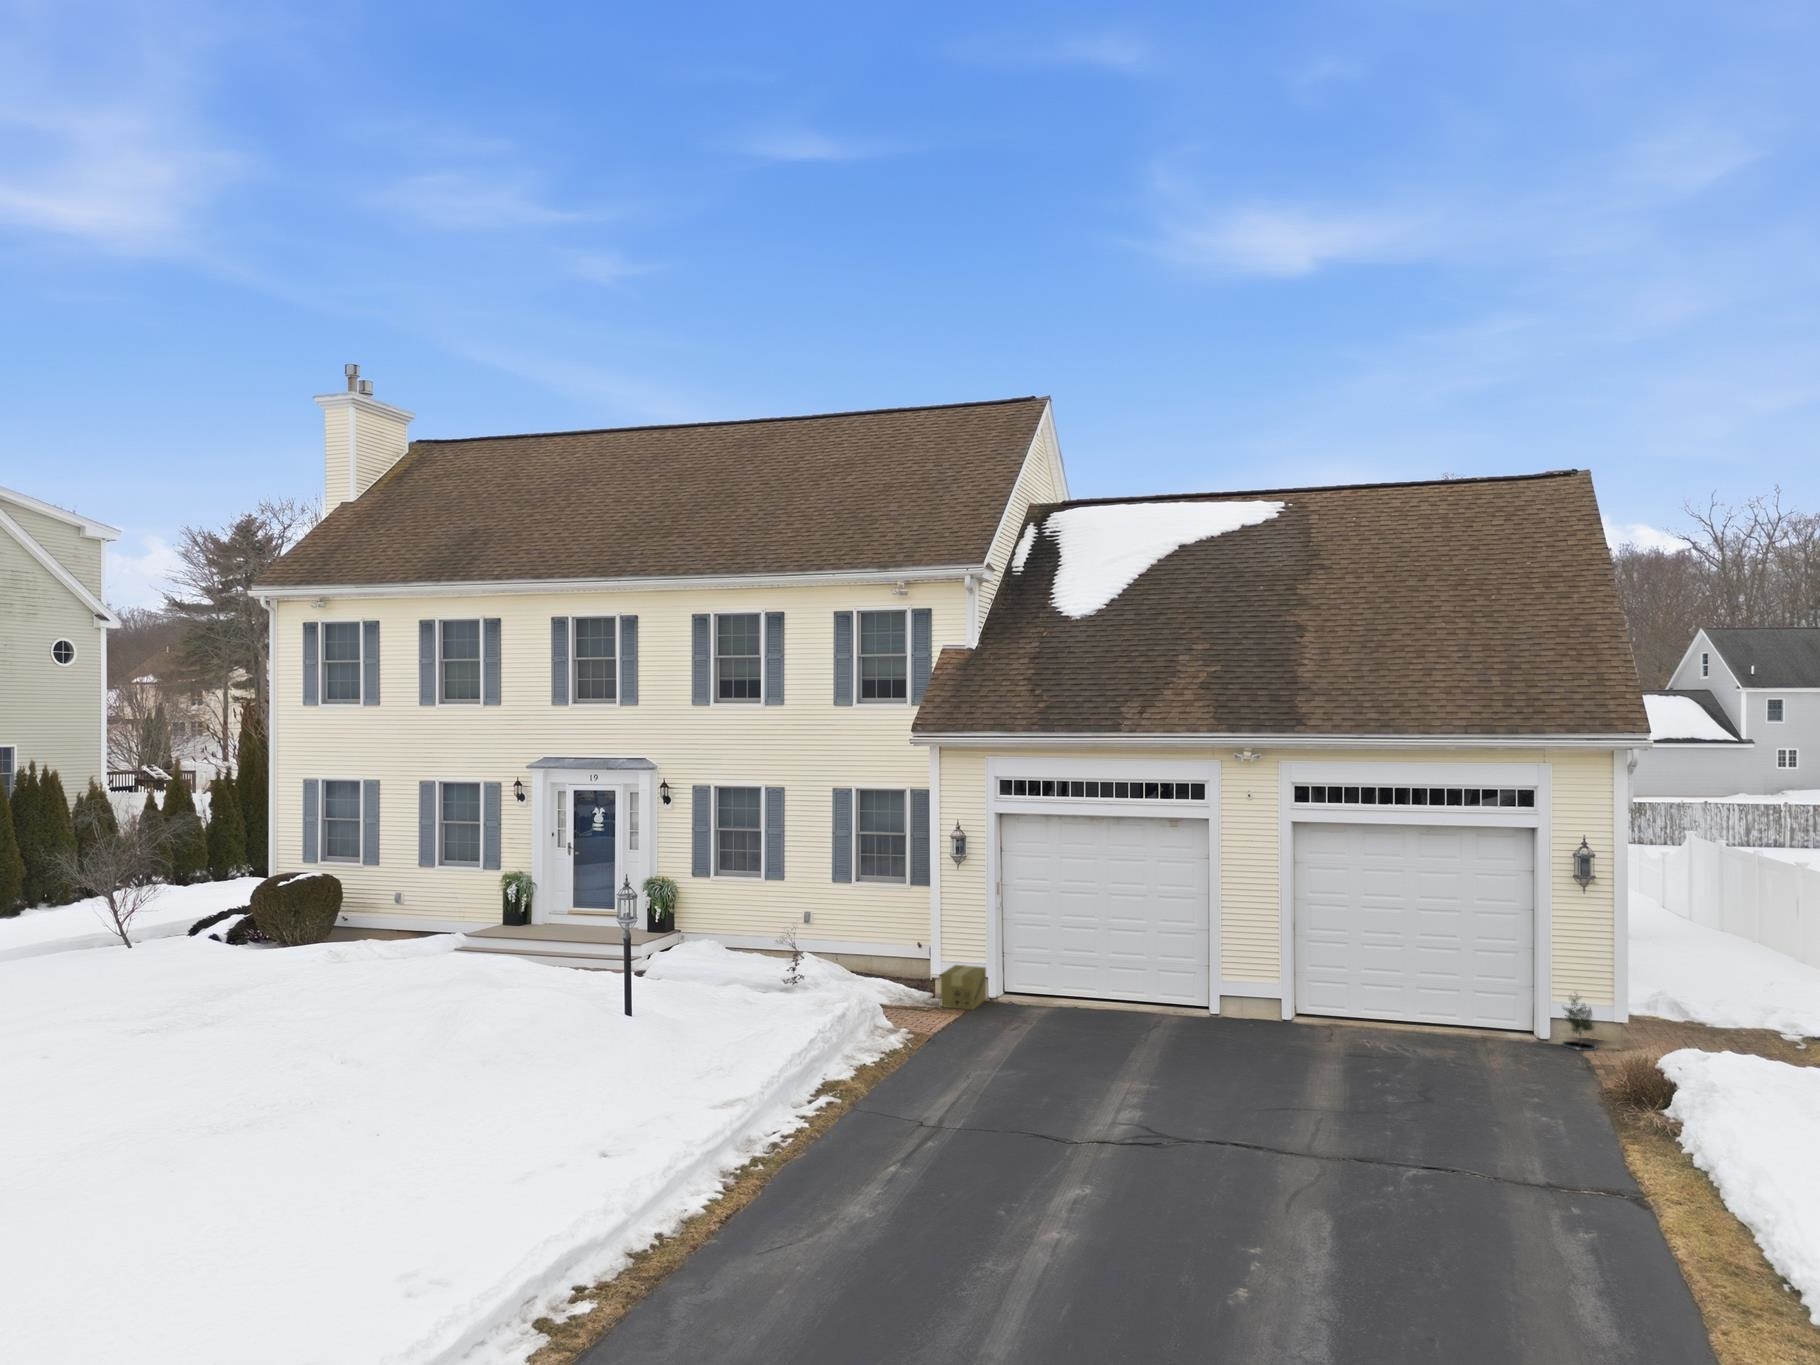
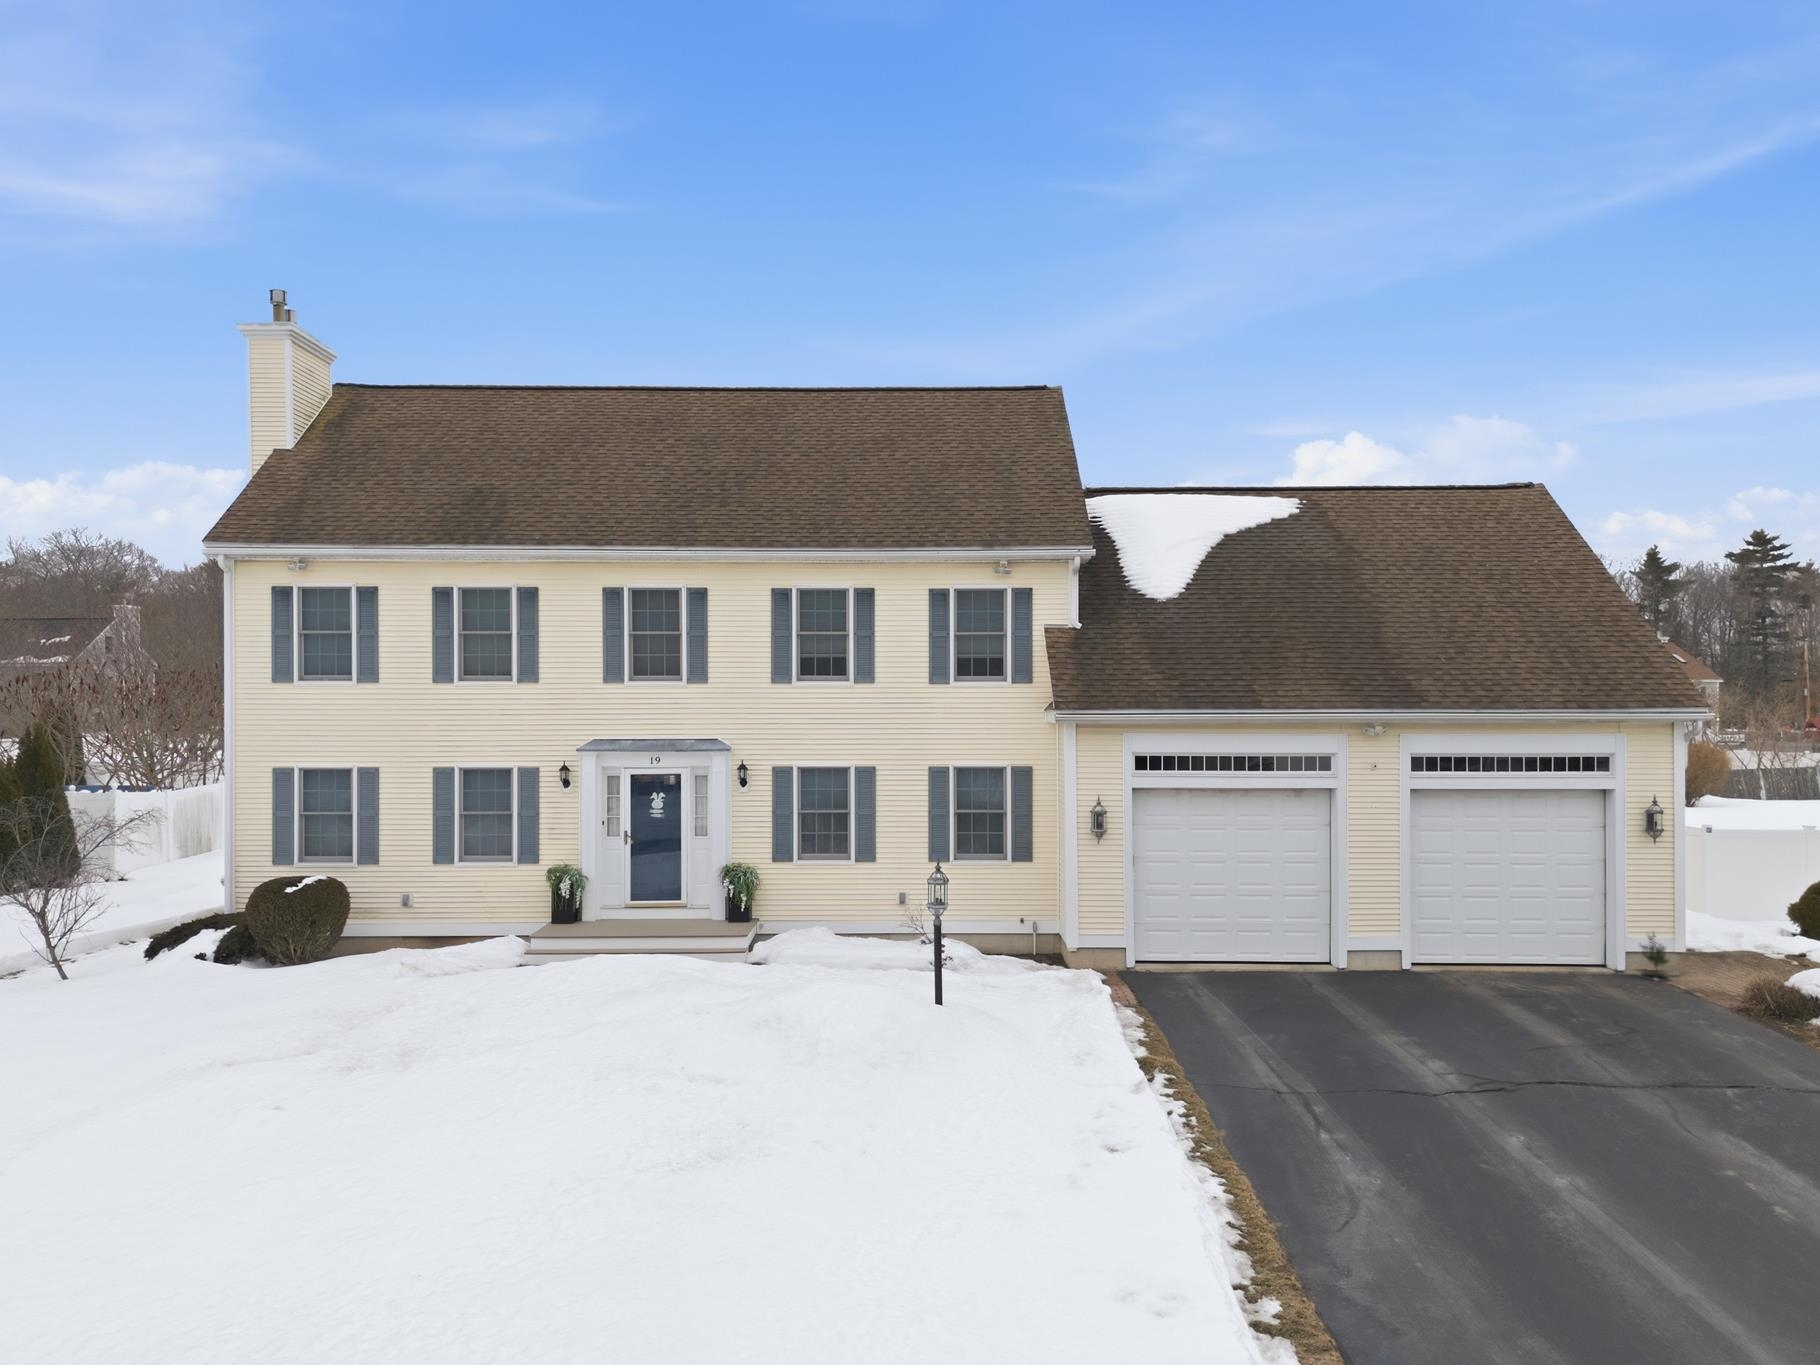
cardboard box: present [940,965,986,1010] -> none [1089,939,1127,984]

